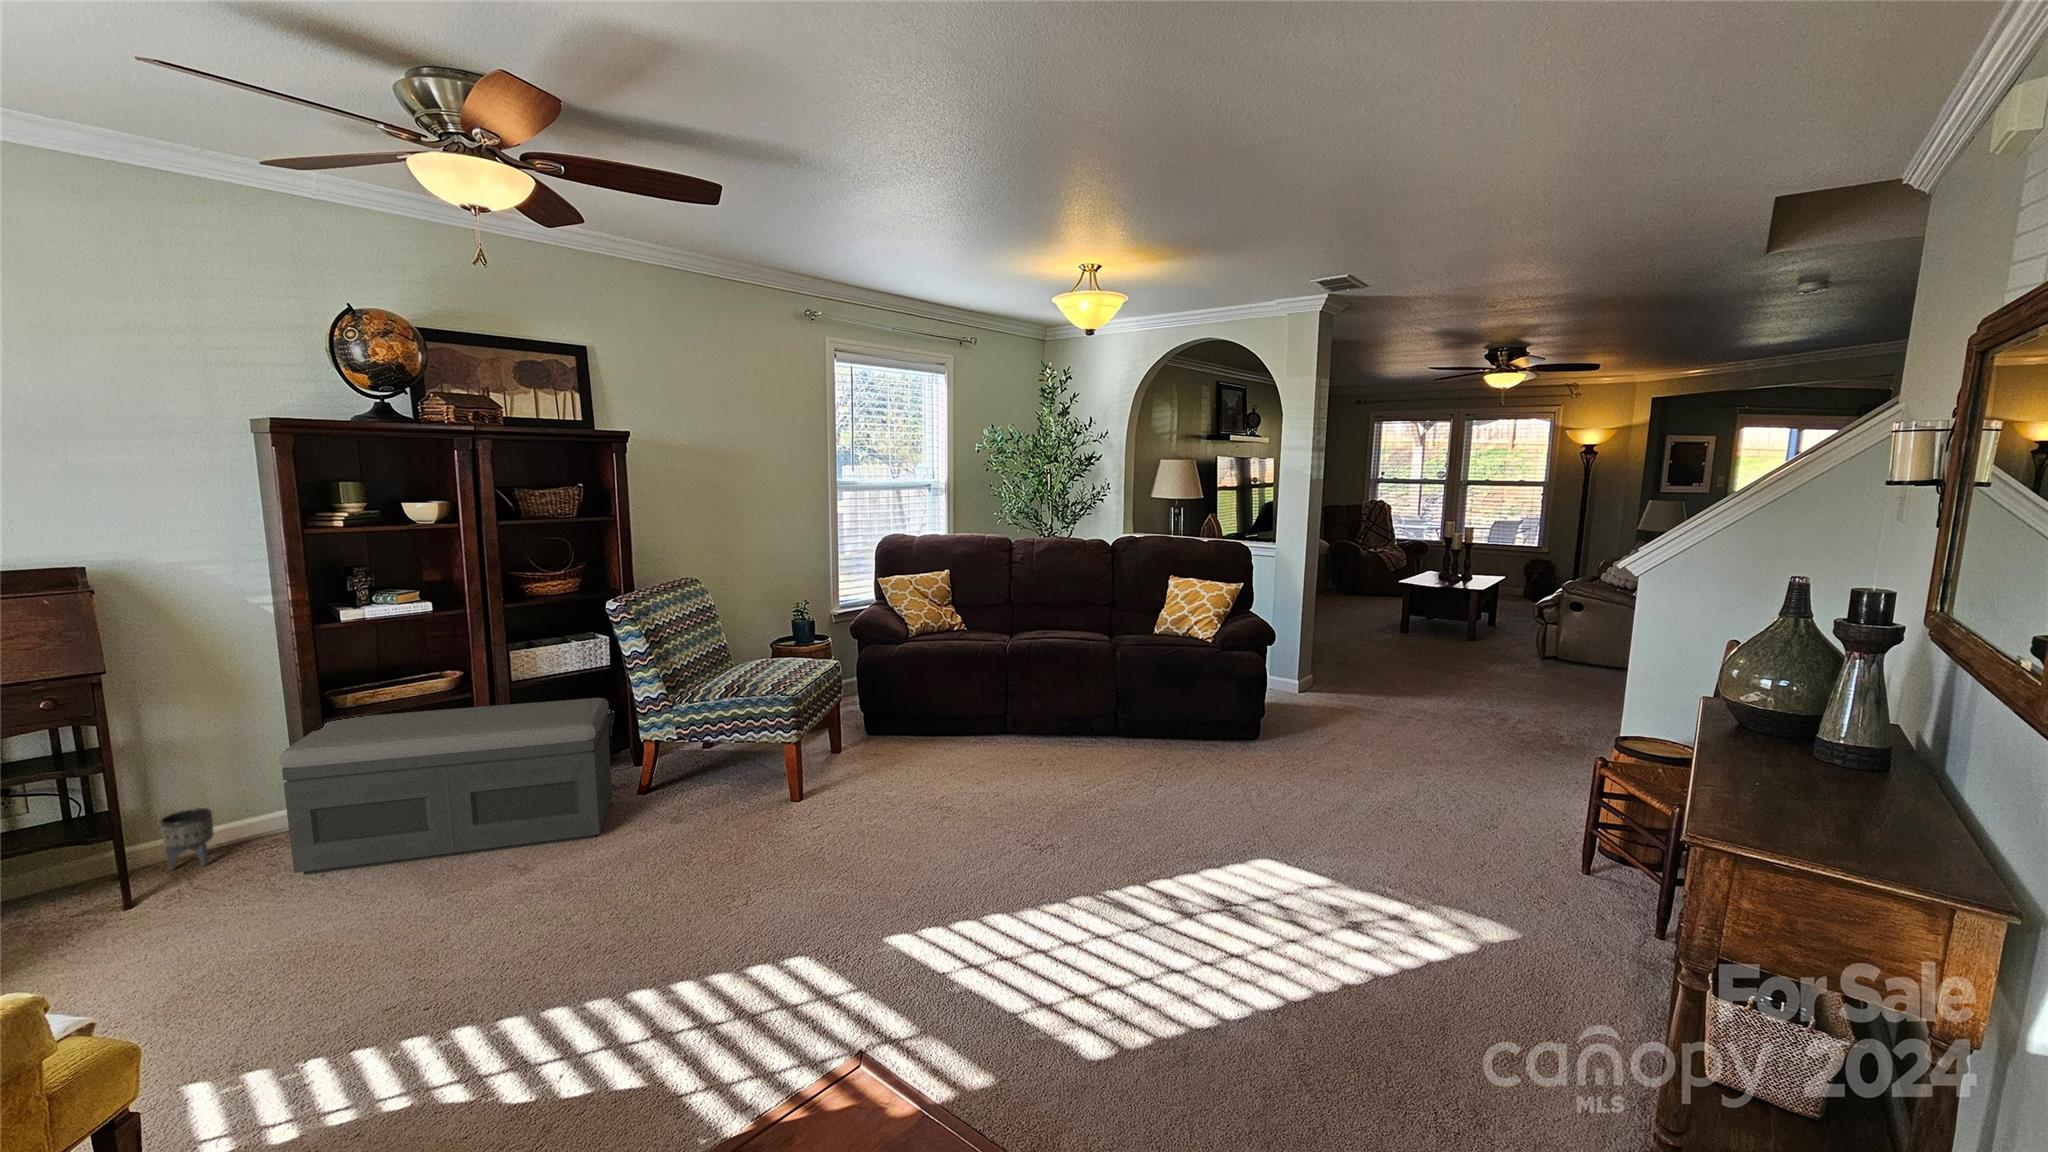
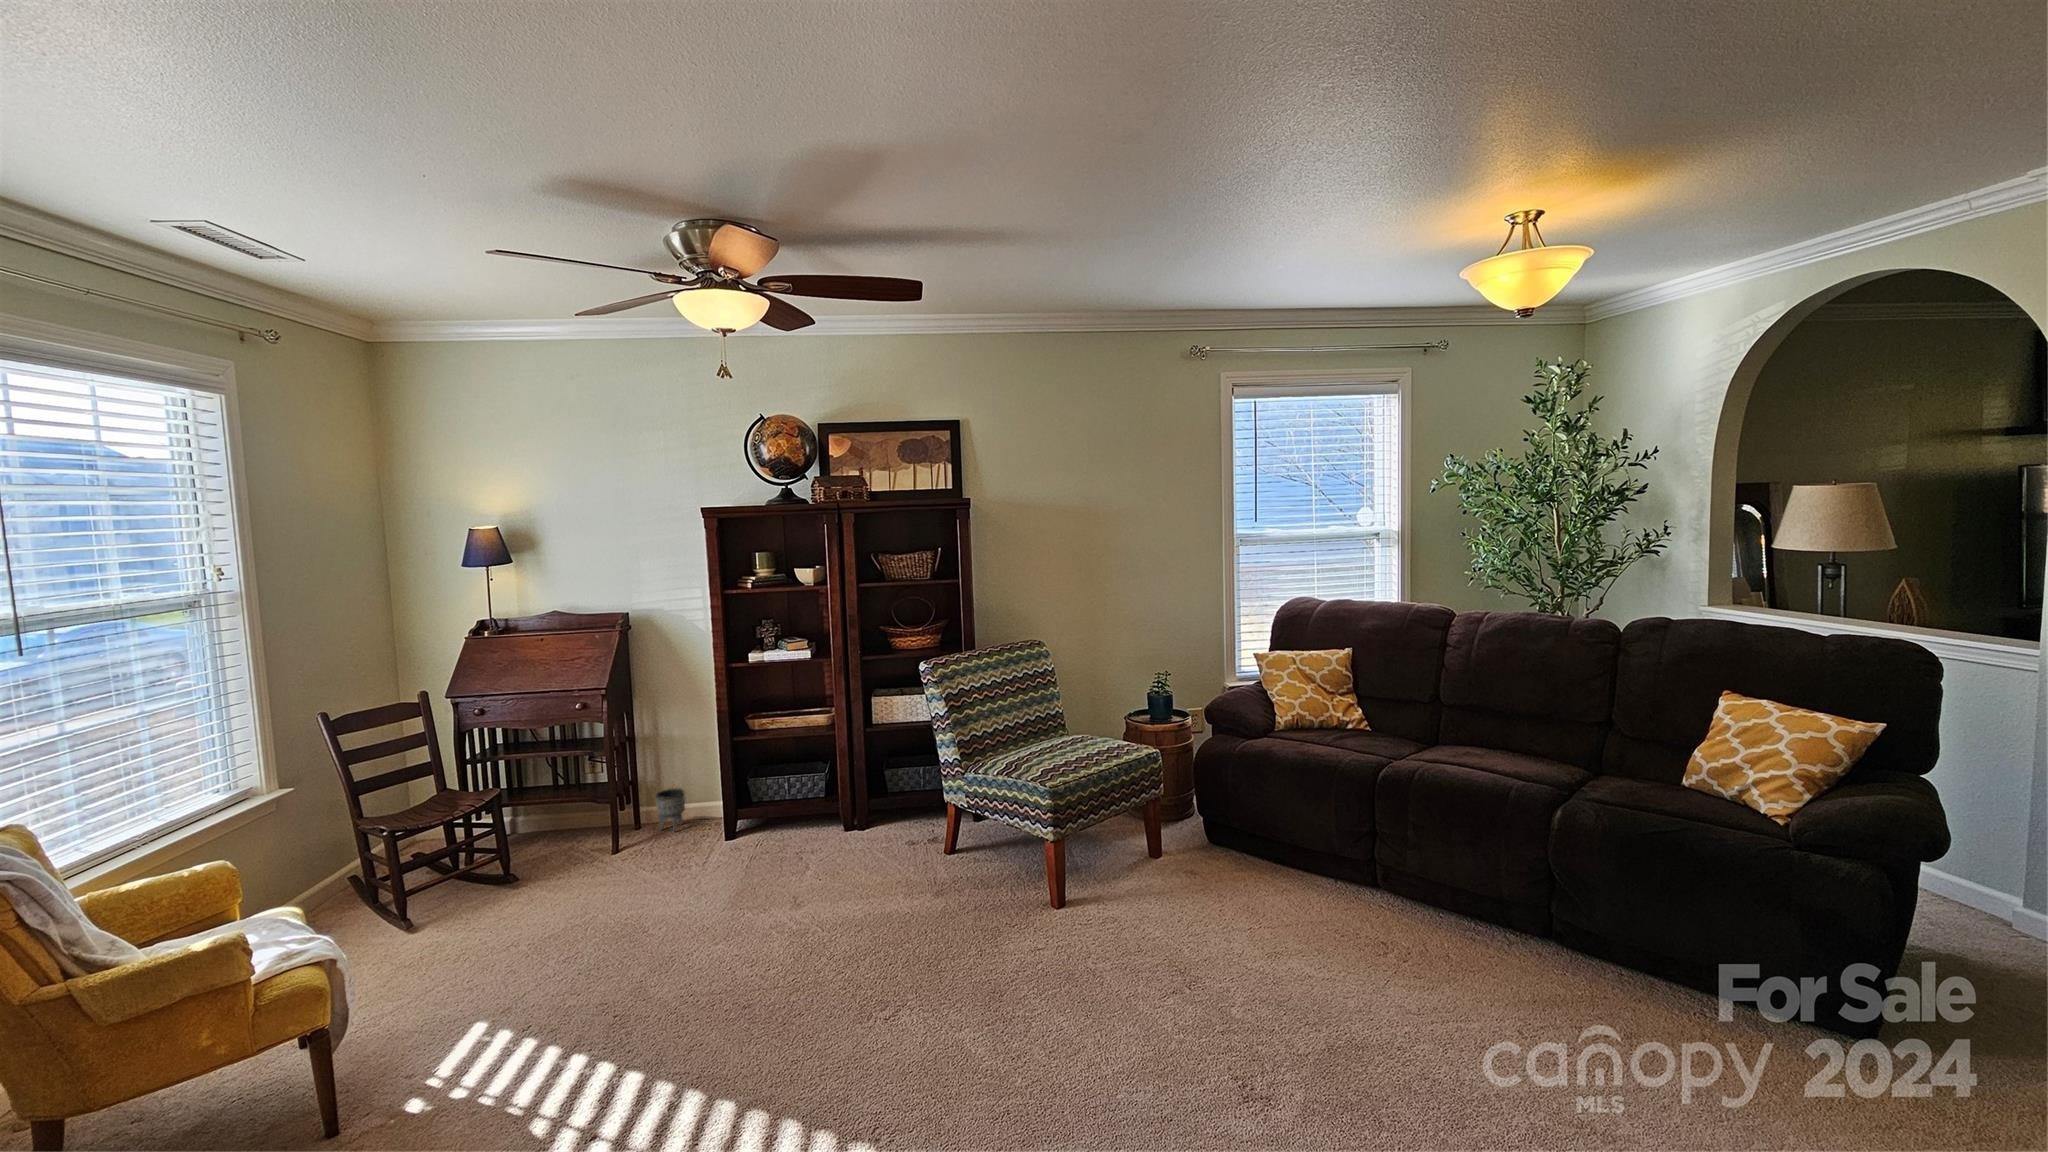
storage bench: present [279,698,612,874] -> none [686,737,922,890]

